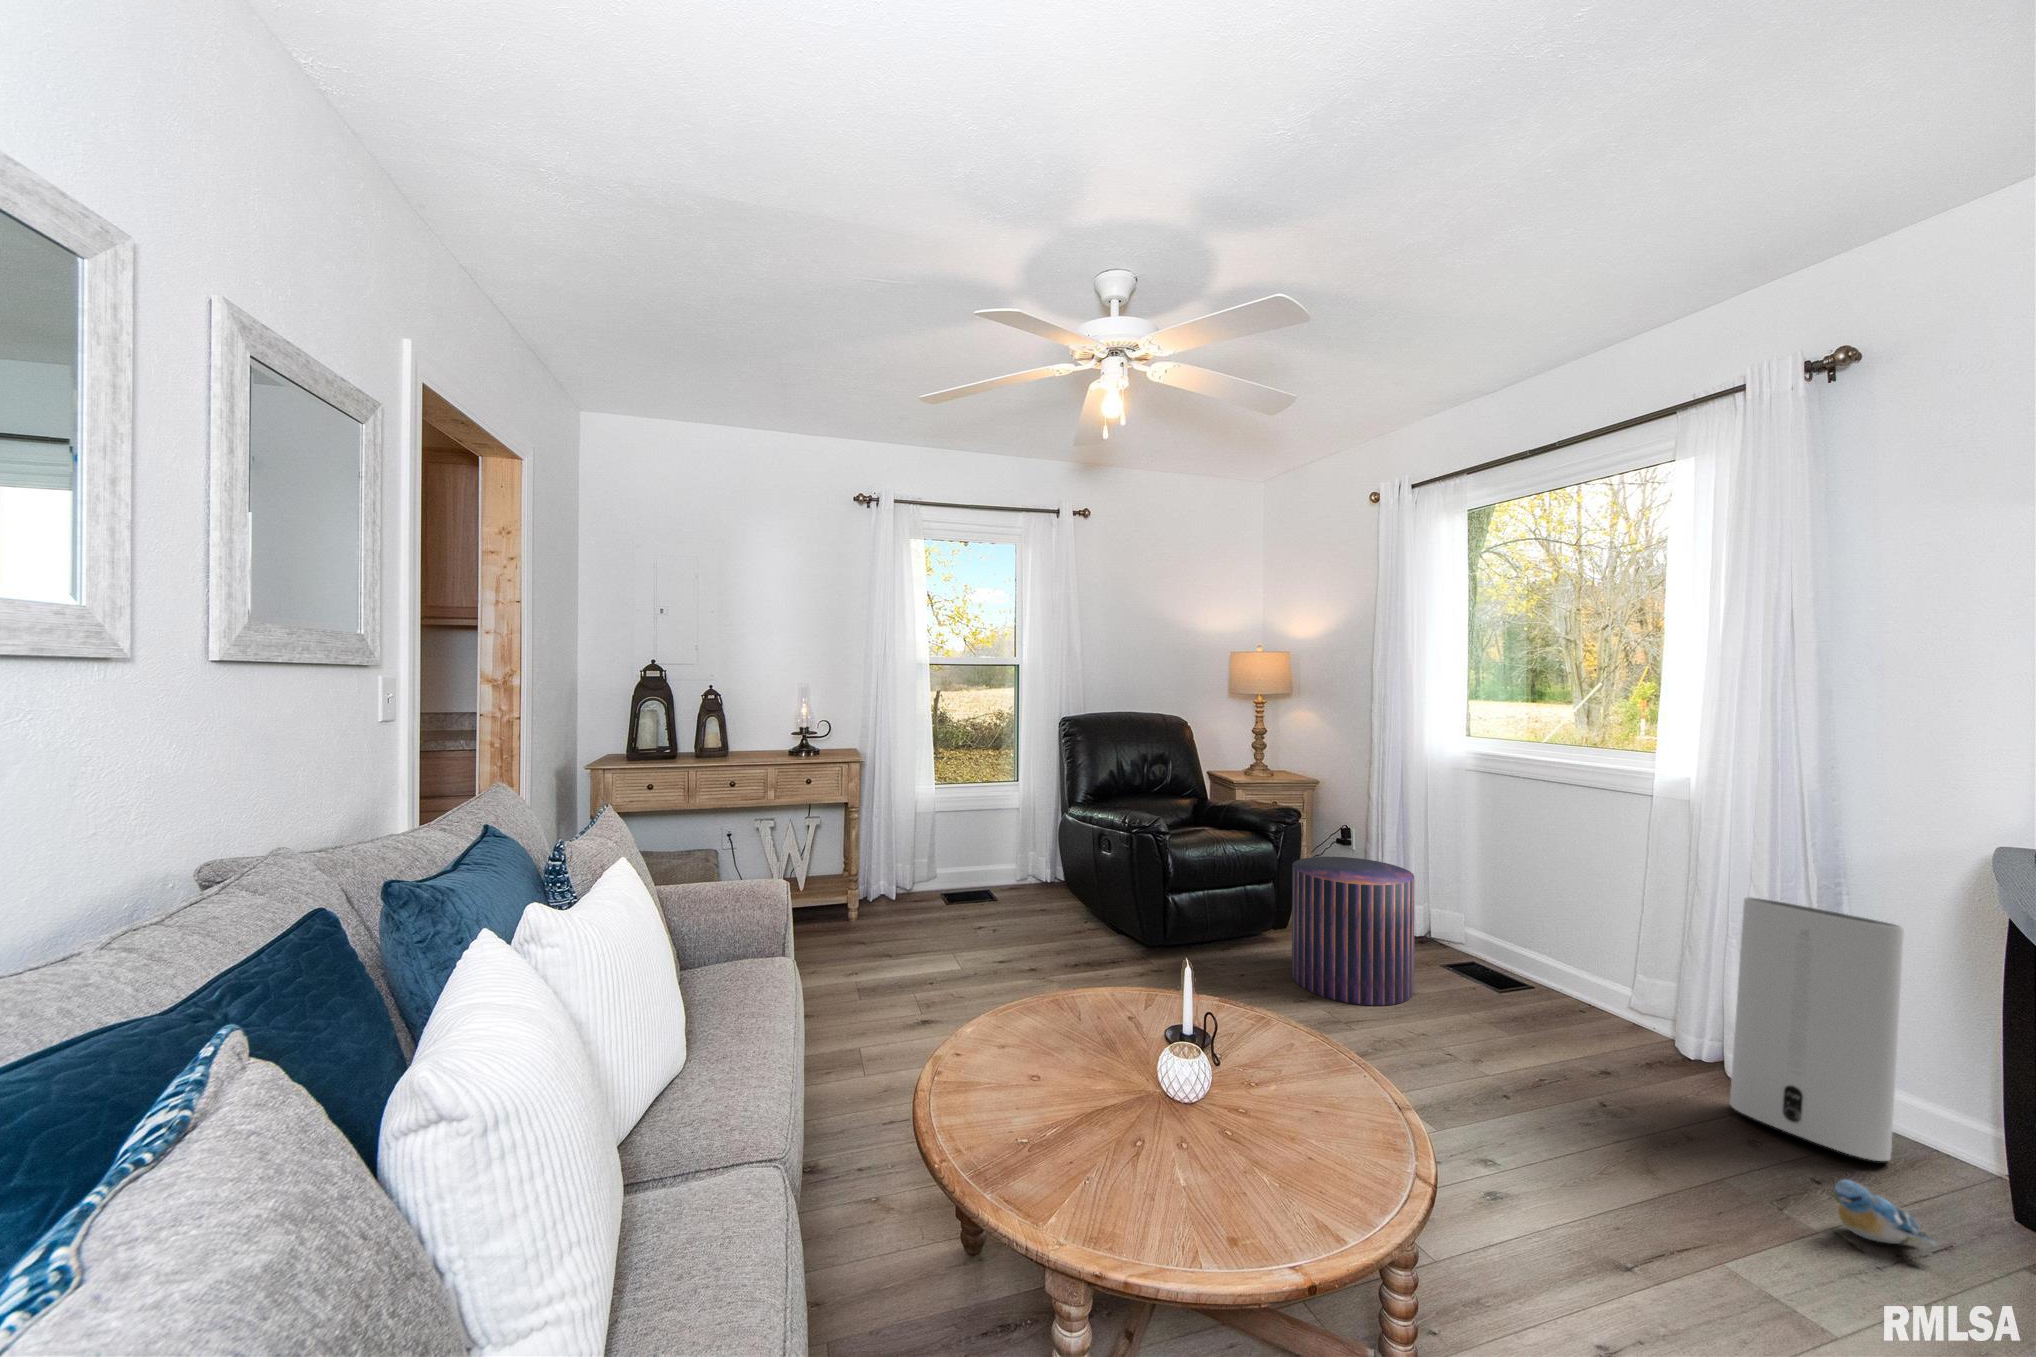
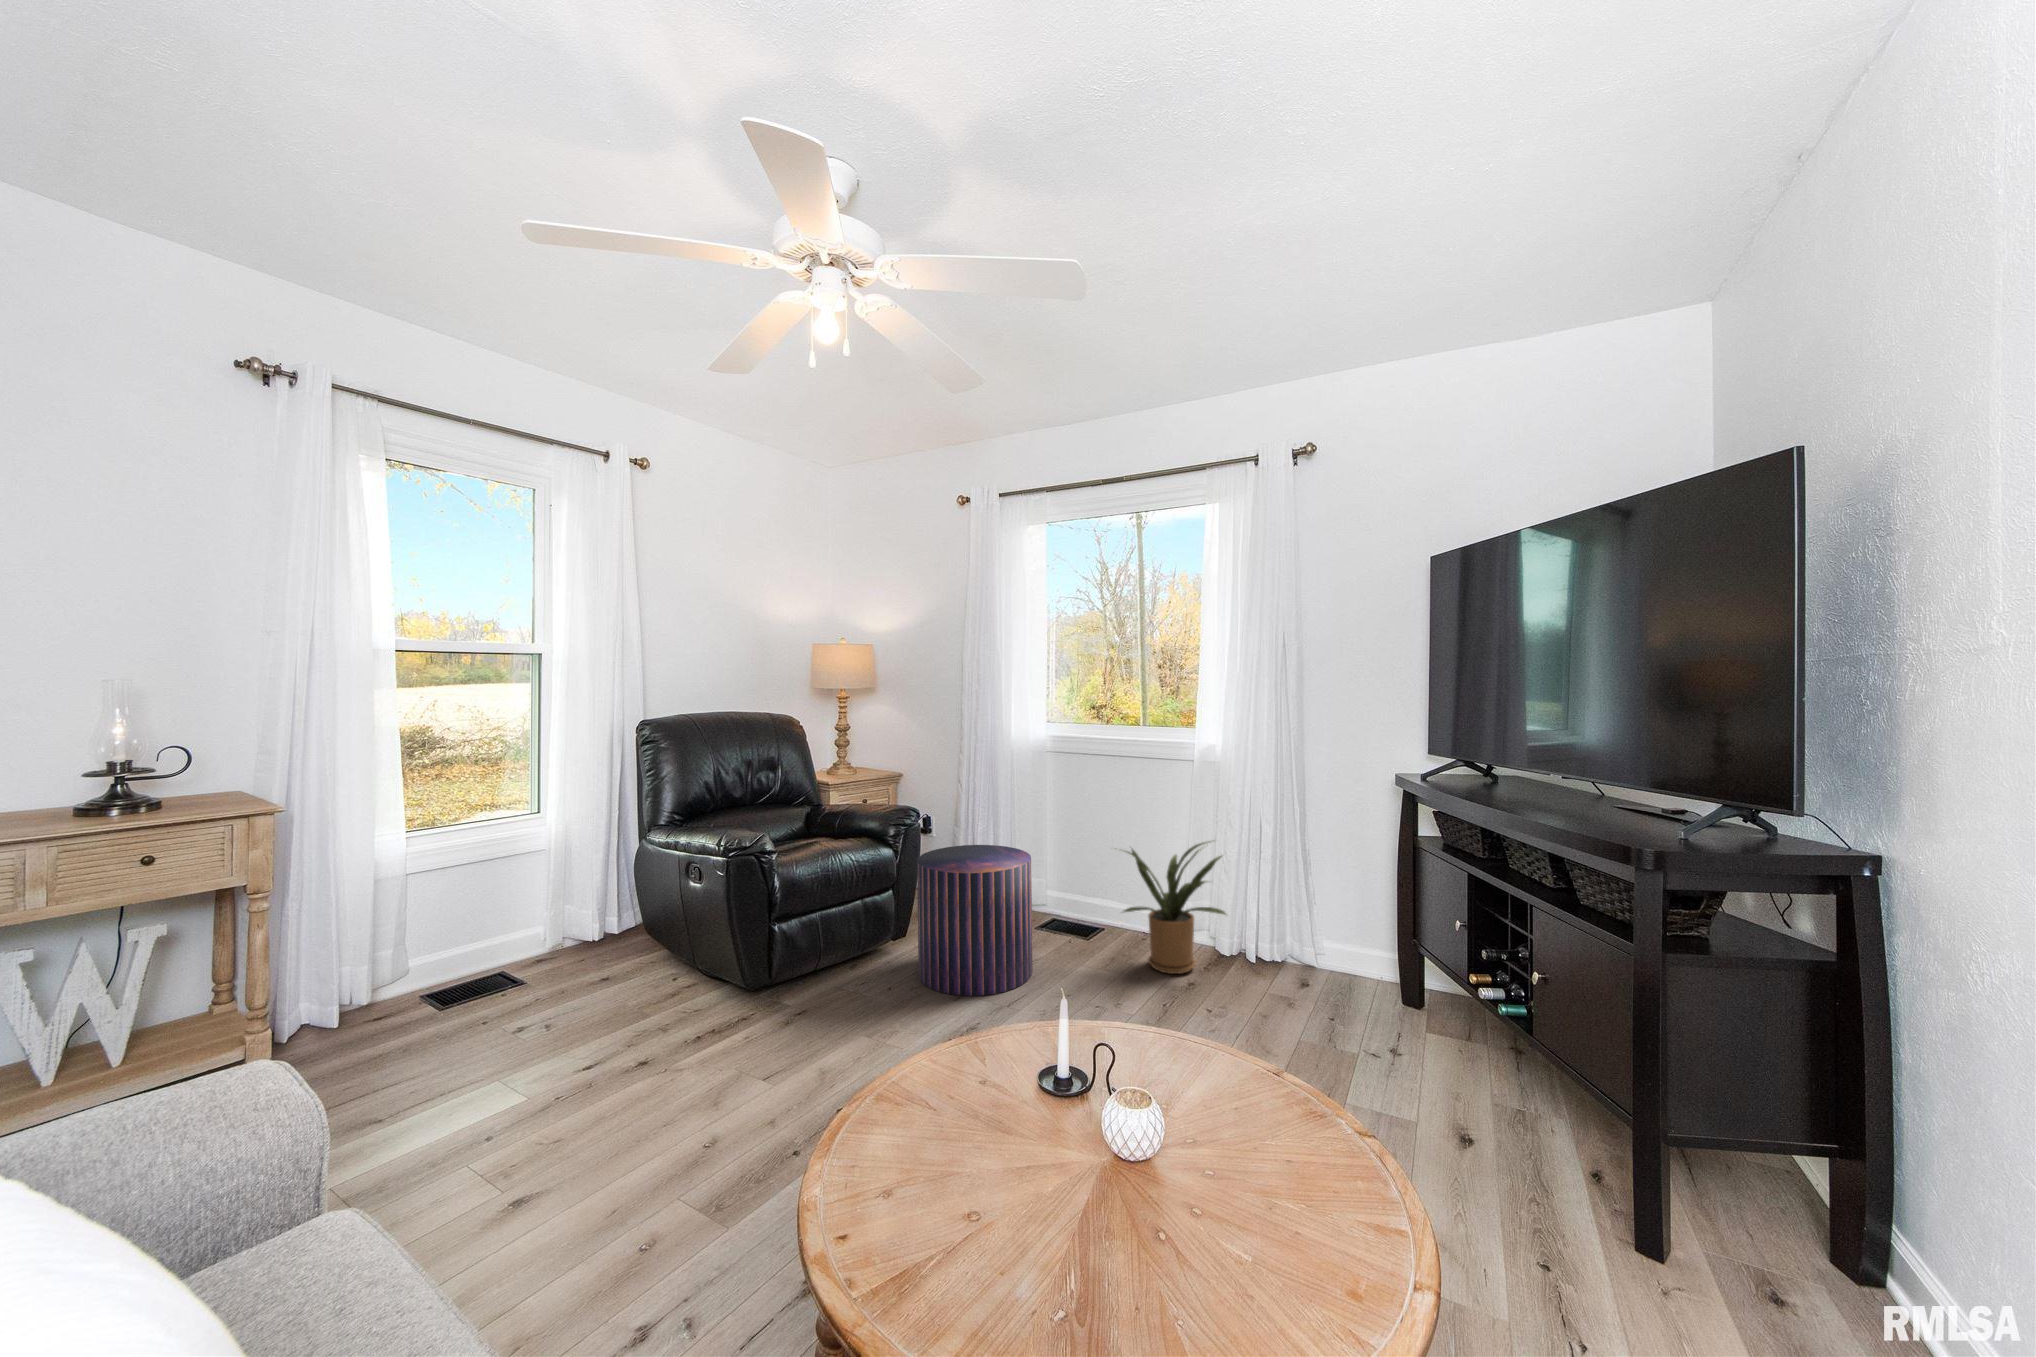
house plant: none [1519,885,1685,1045] -> present [1123,842,1226,974]
air purifier: present [1730,897,1904,1161] -> none [1279,830,1375,1015]
plush toy: present [1833,1180,1938,1246] -> none [1385,1039,1439,1080]

